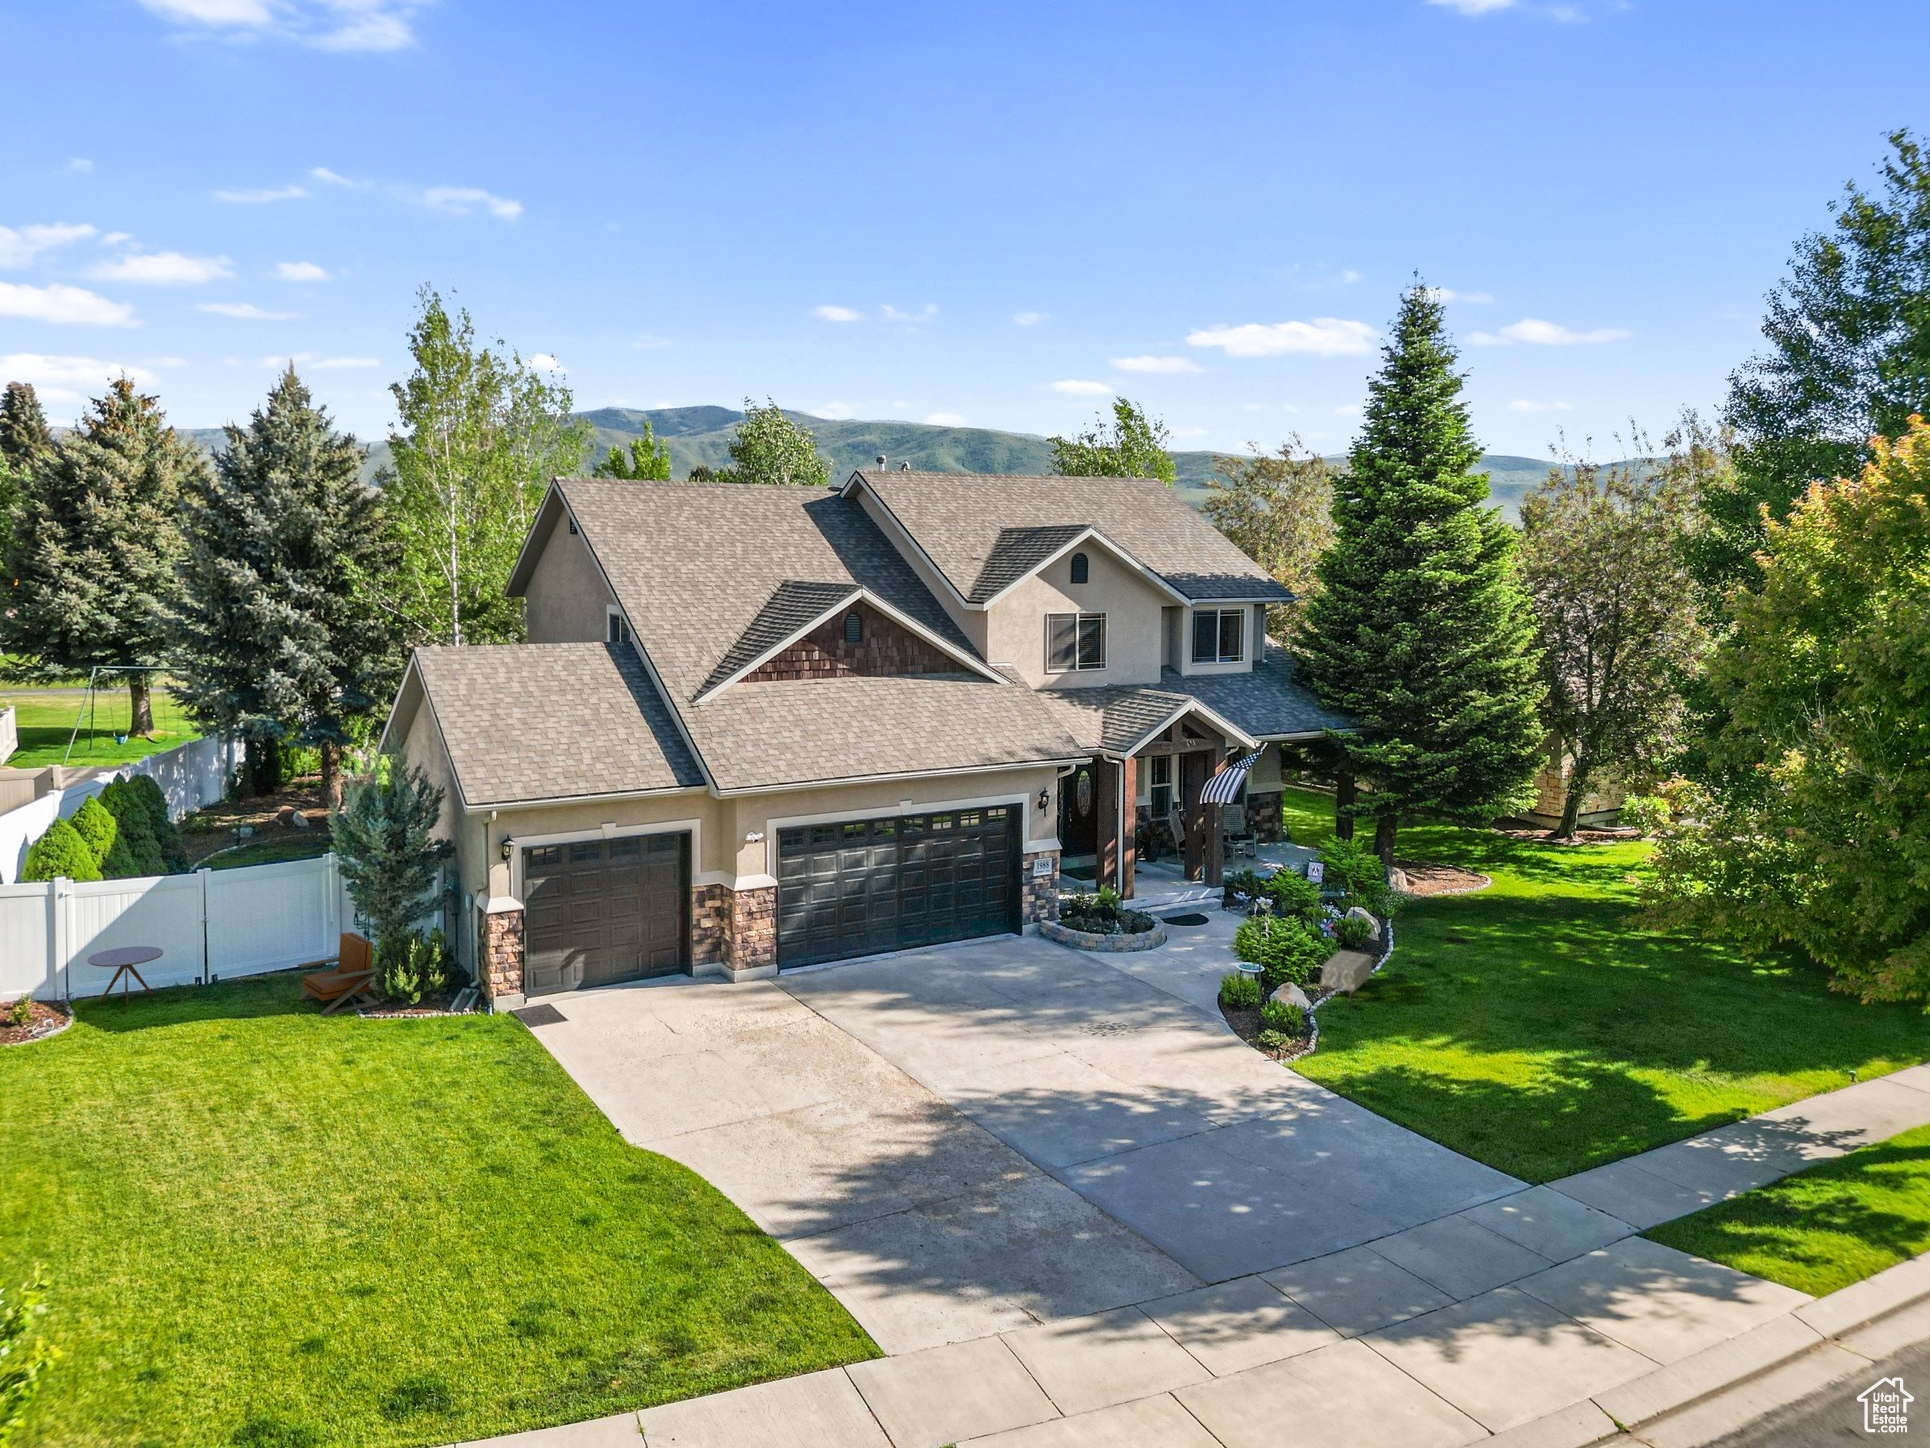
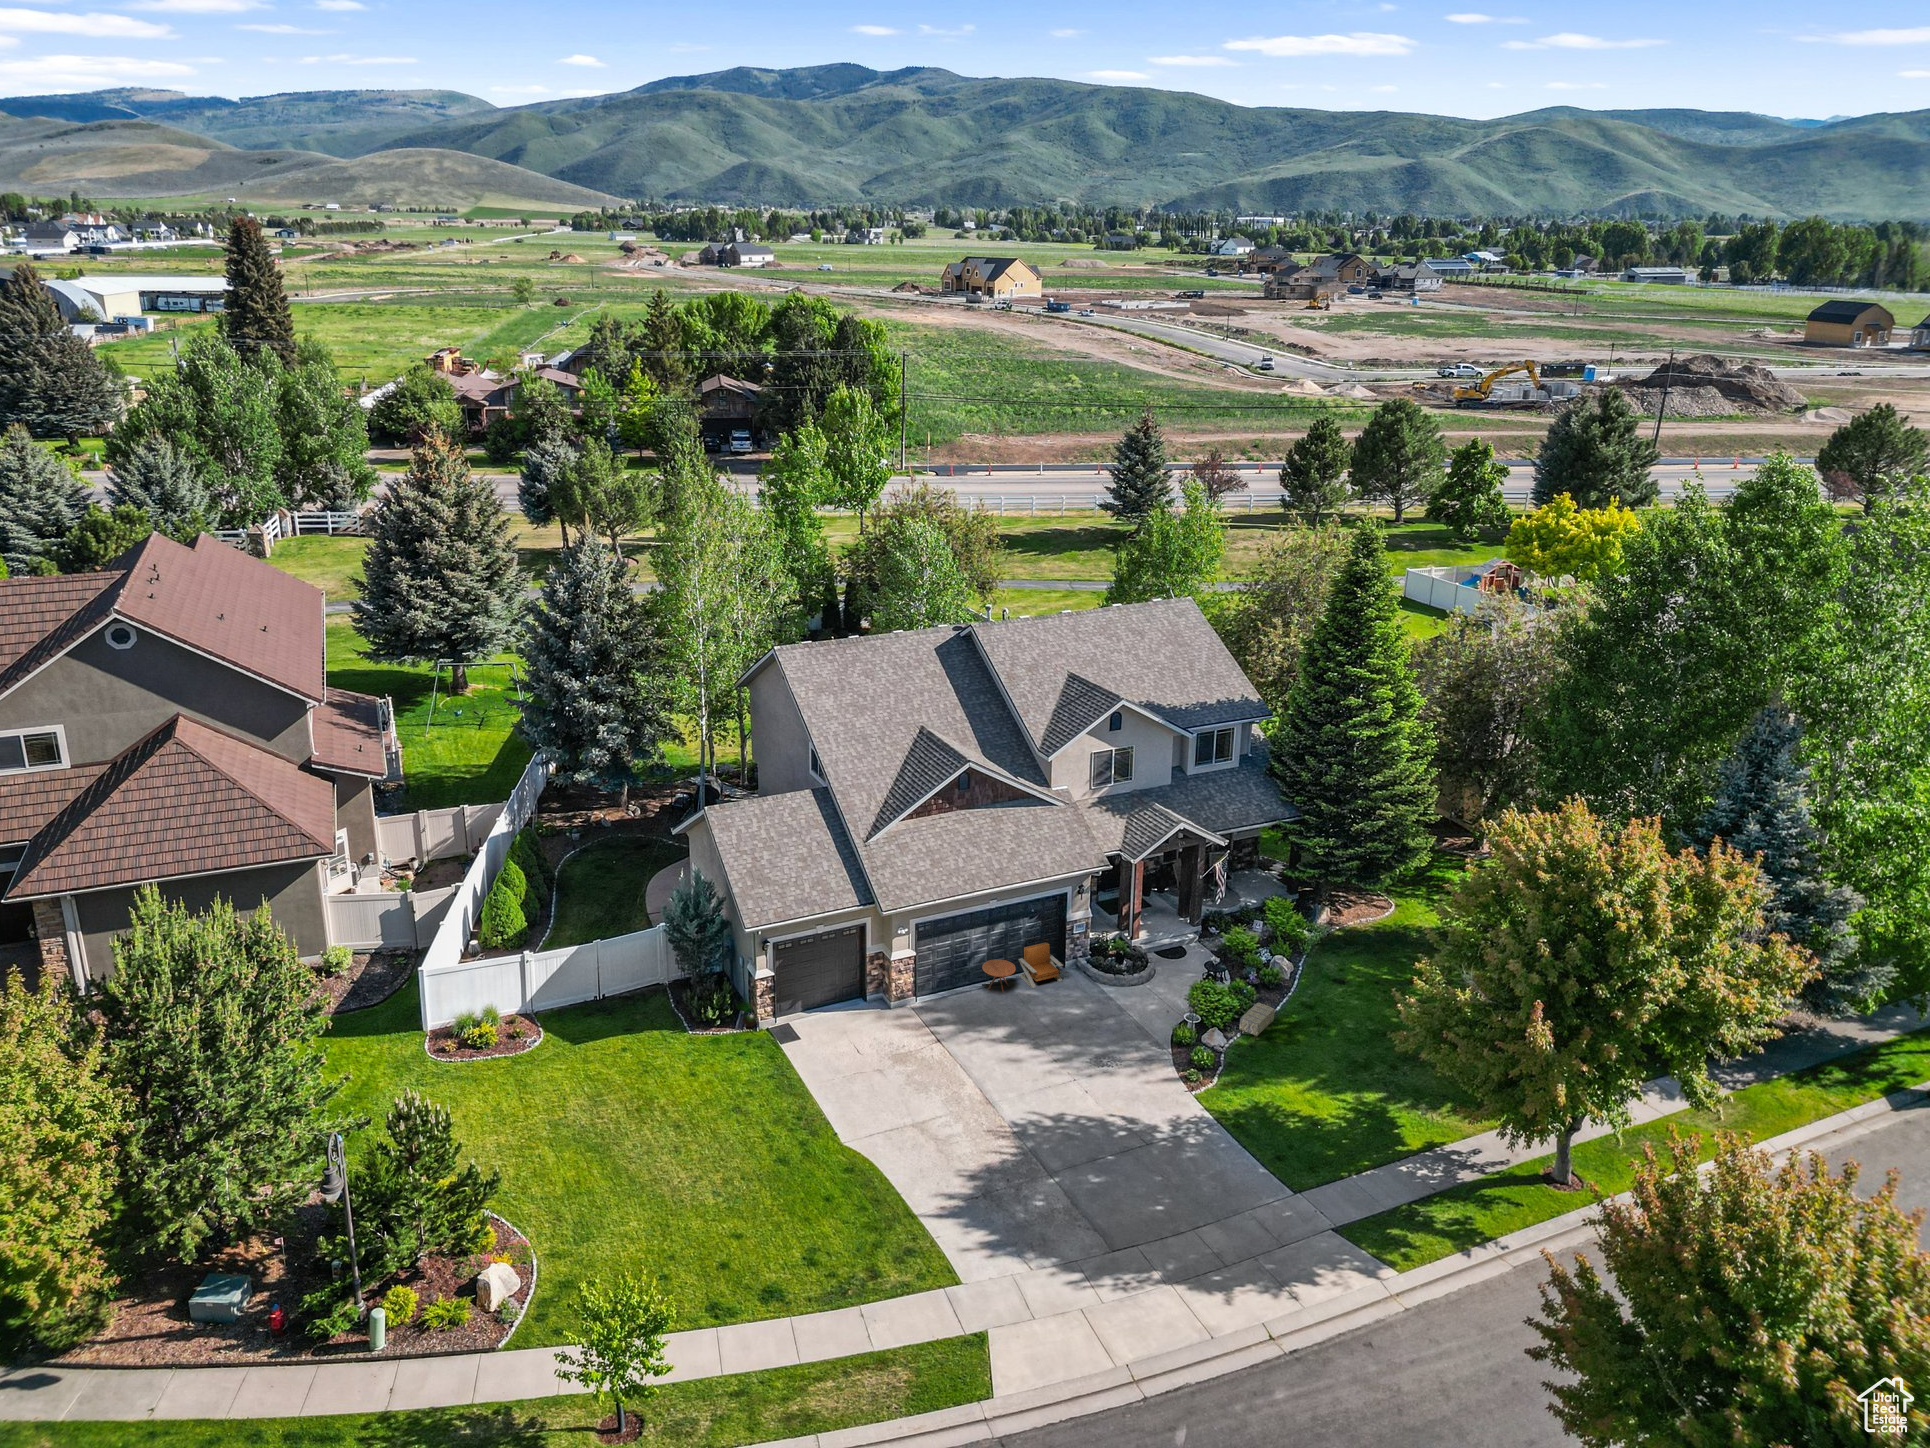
lounge chair: present [298,932,382,1016] -> present [1018,942,1063,989]
round table: present [88,946,163,1005] -> present [982,959,1016,993]
potted tree: none [448,948,487,1004] -> present [737,1002,756,1027]

